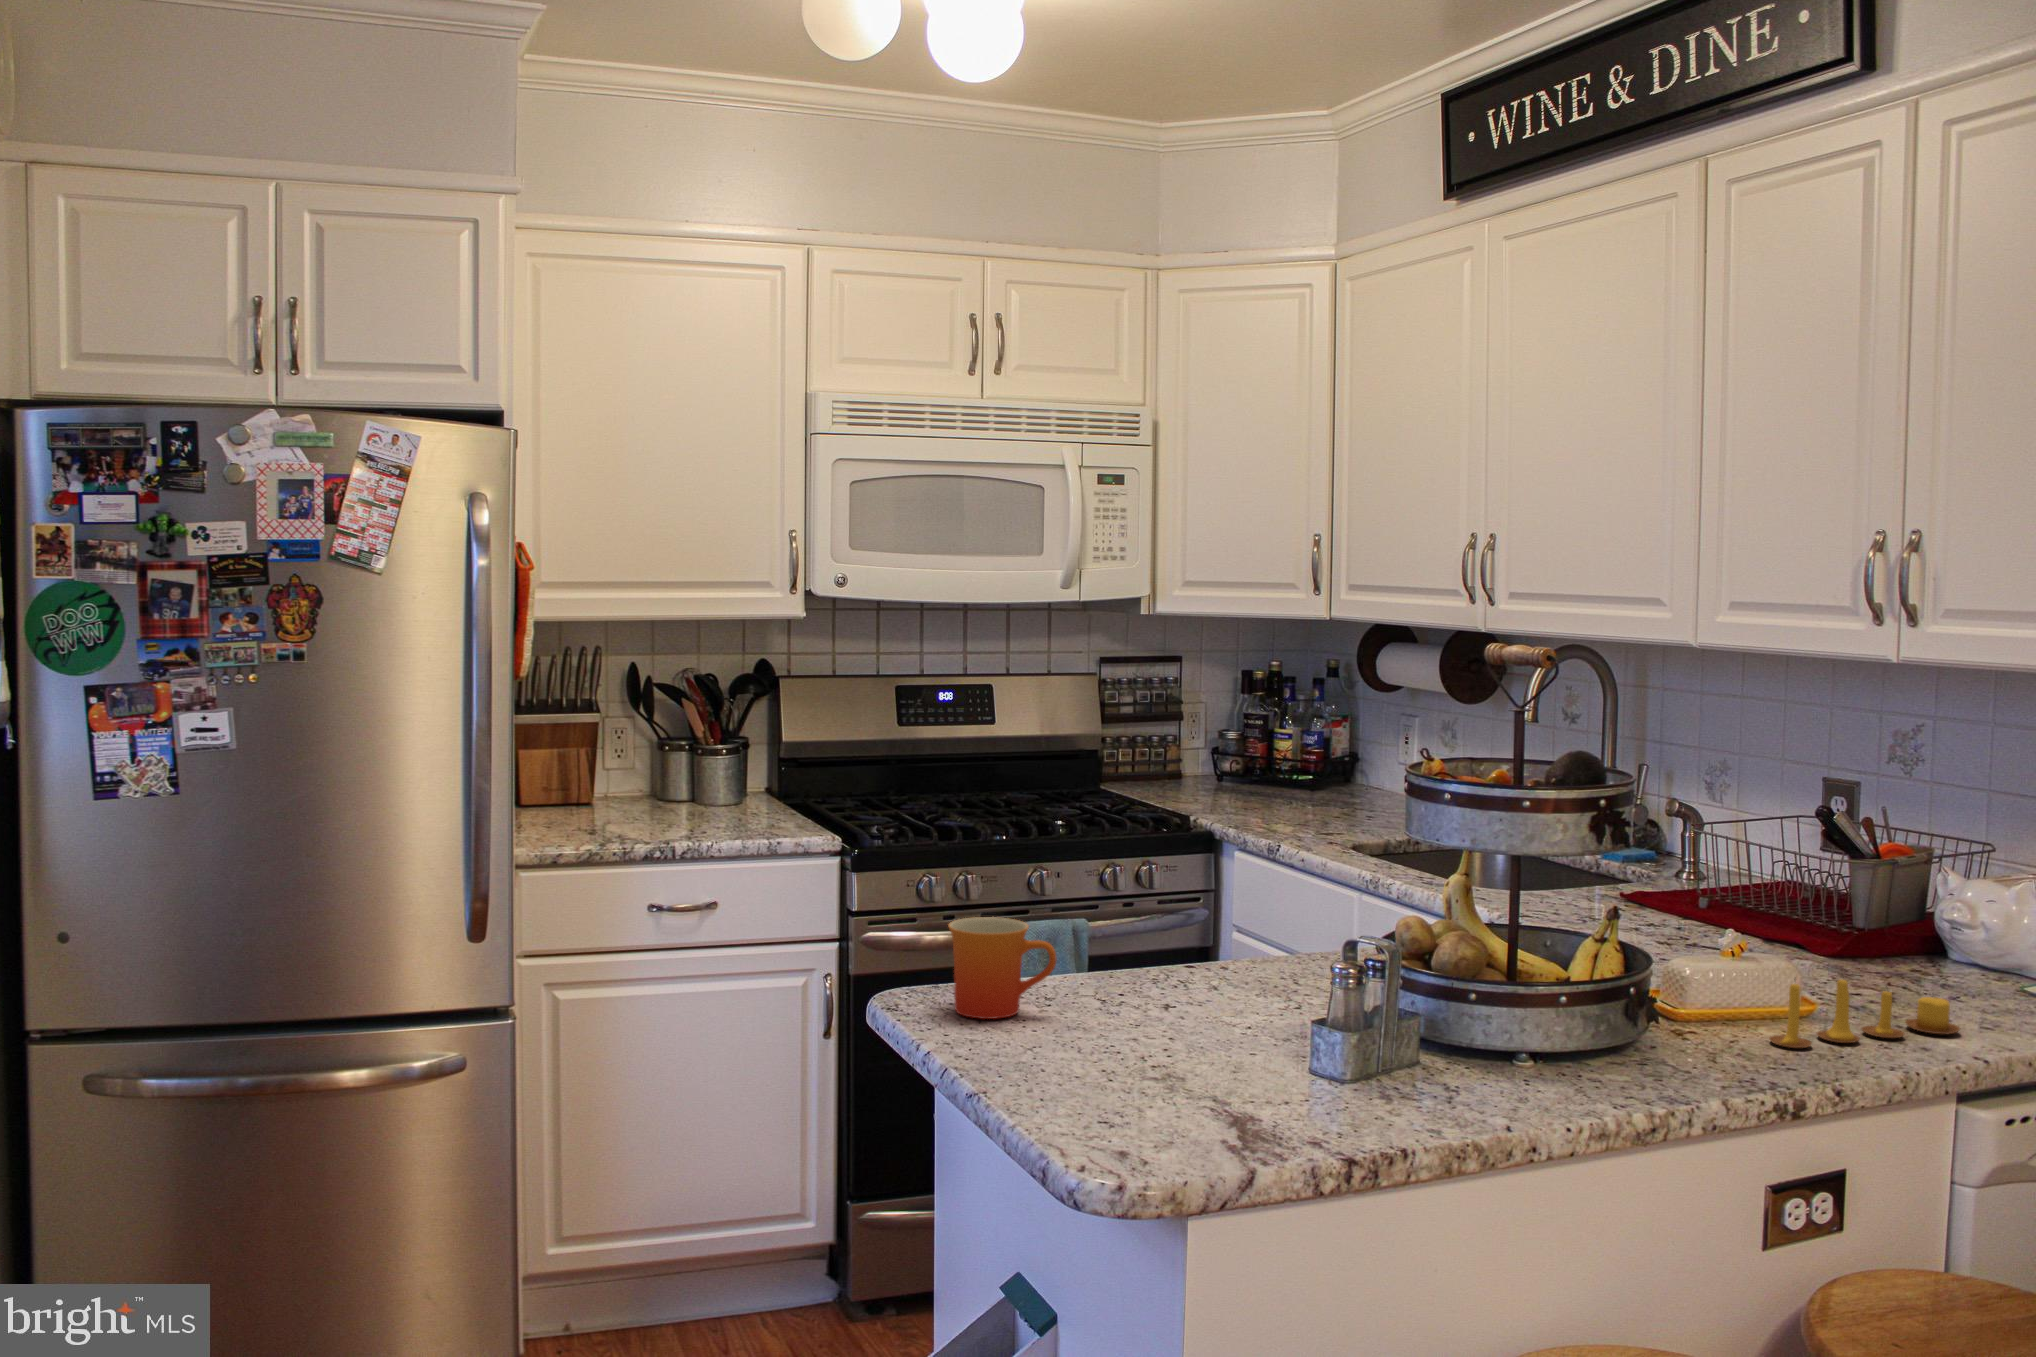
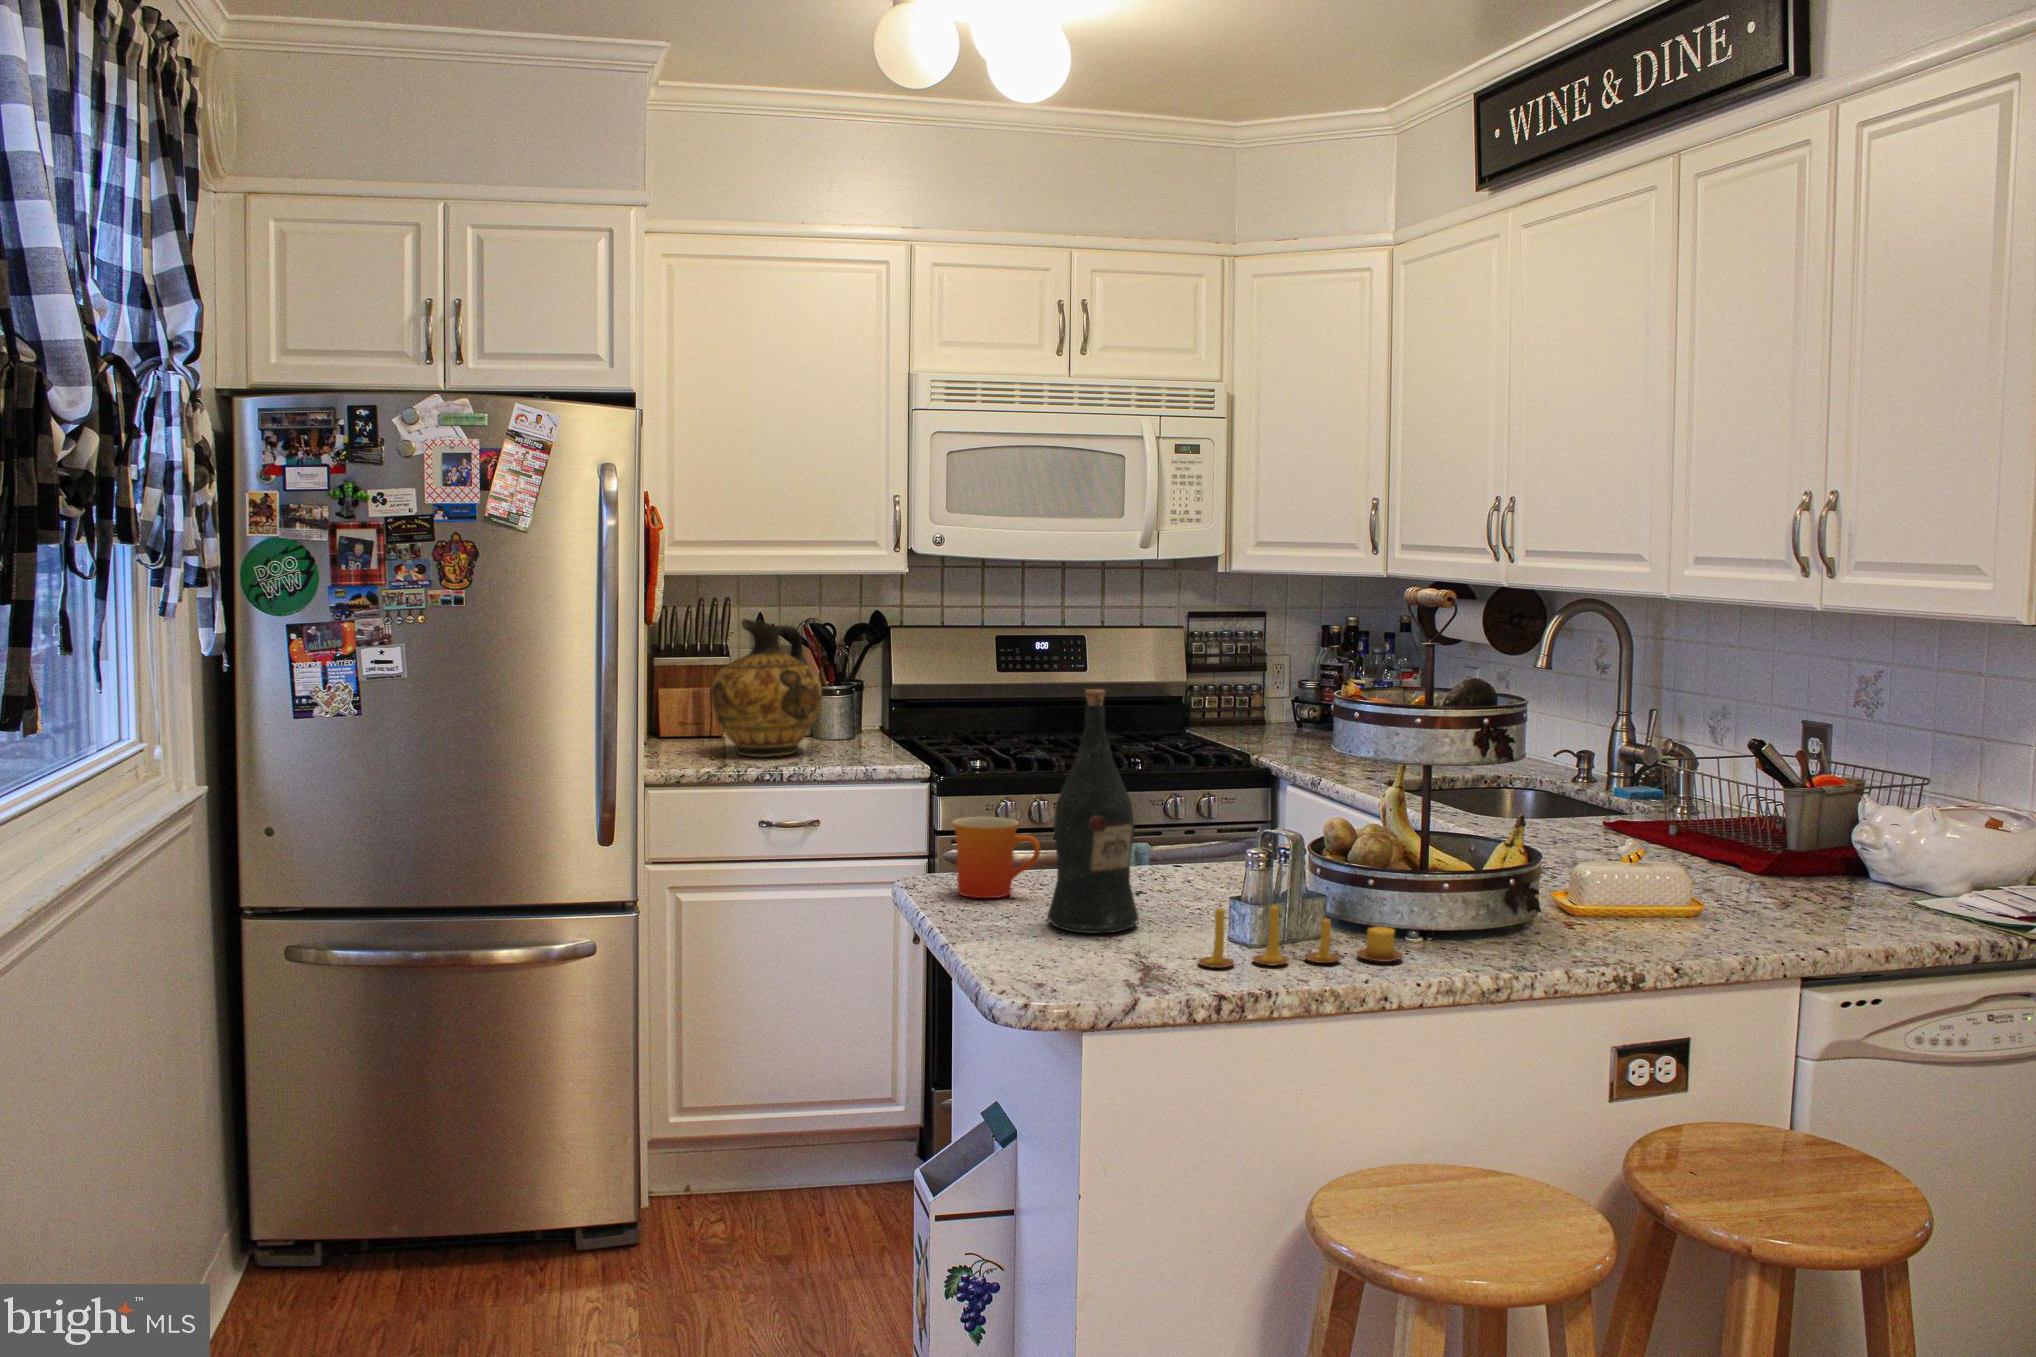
ceramic jug: none [591,671,717,827] -> present [711,619,822,757]
wine bottle: none [1084,768,1195,1067] -> present [1048,689,1139,933]
candle: present [1769,979,1960,1048] -> present [1198,905,1403,968]

